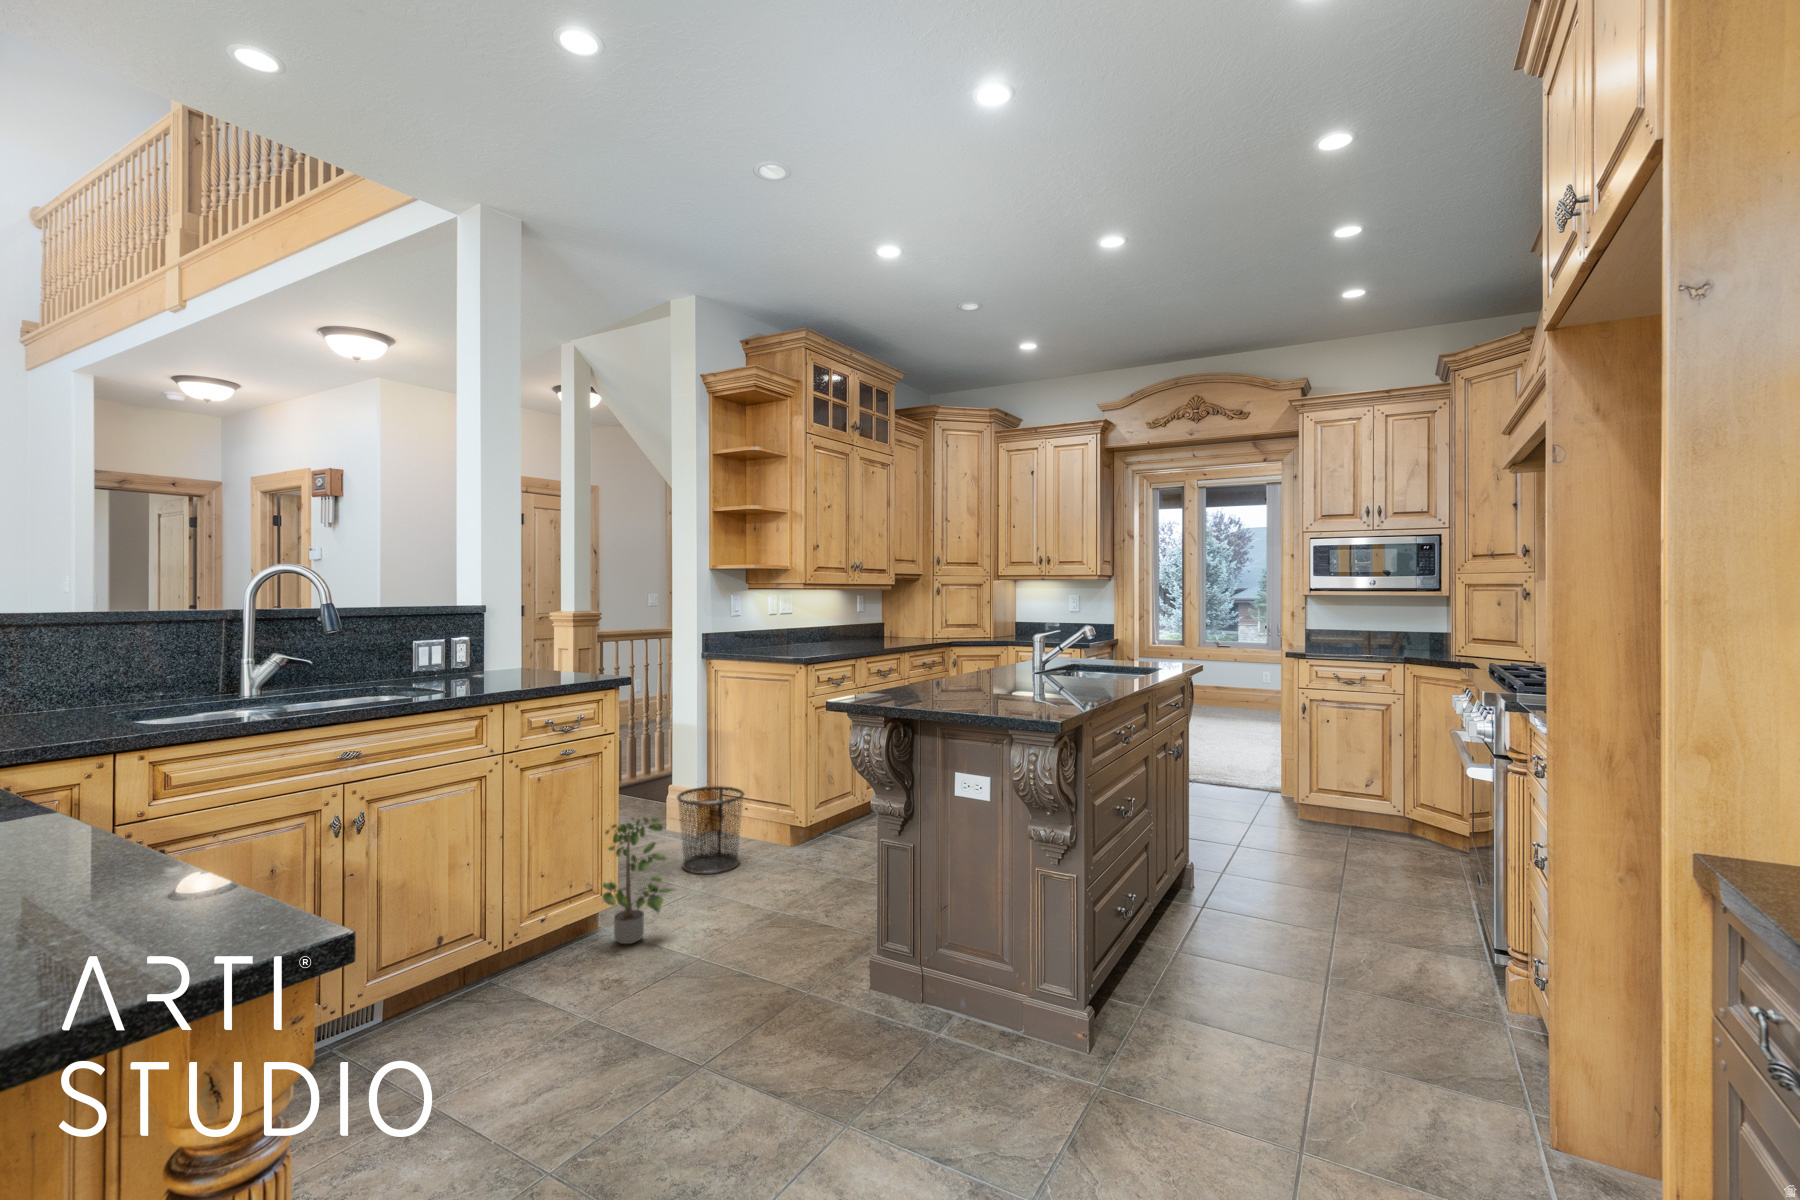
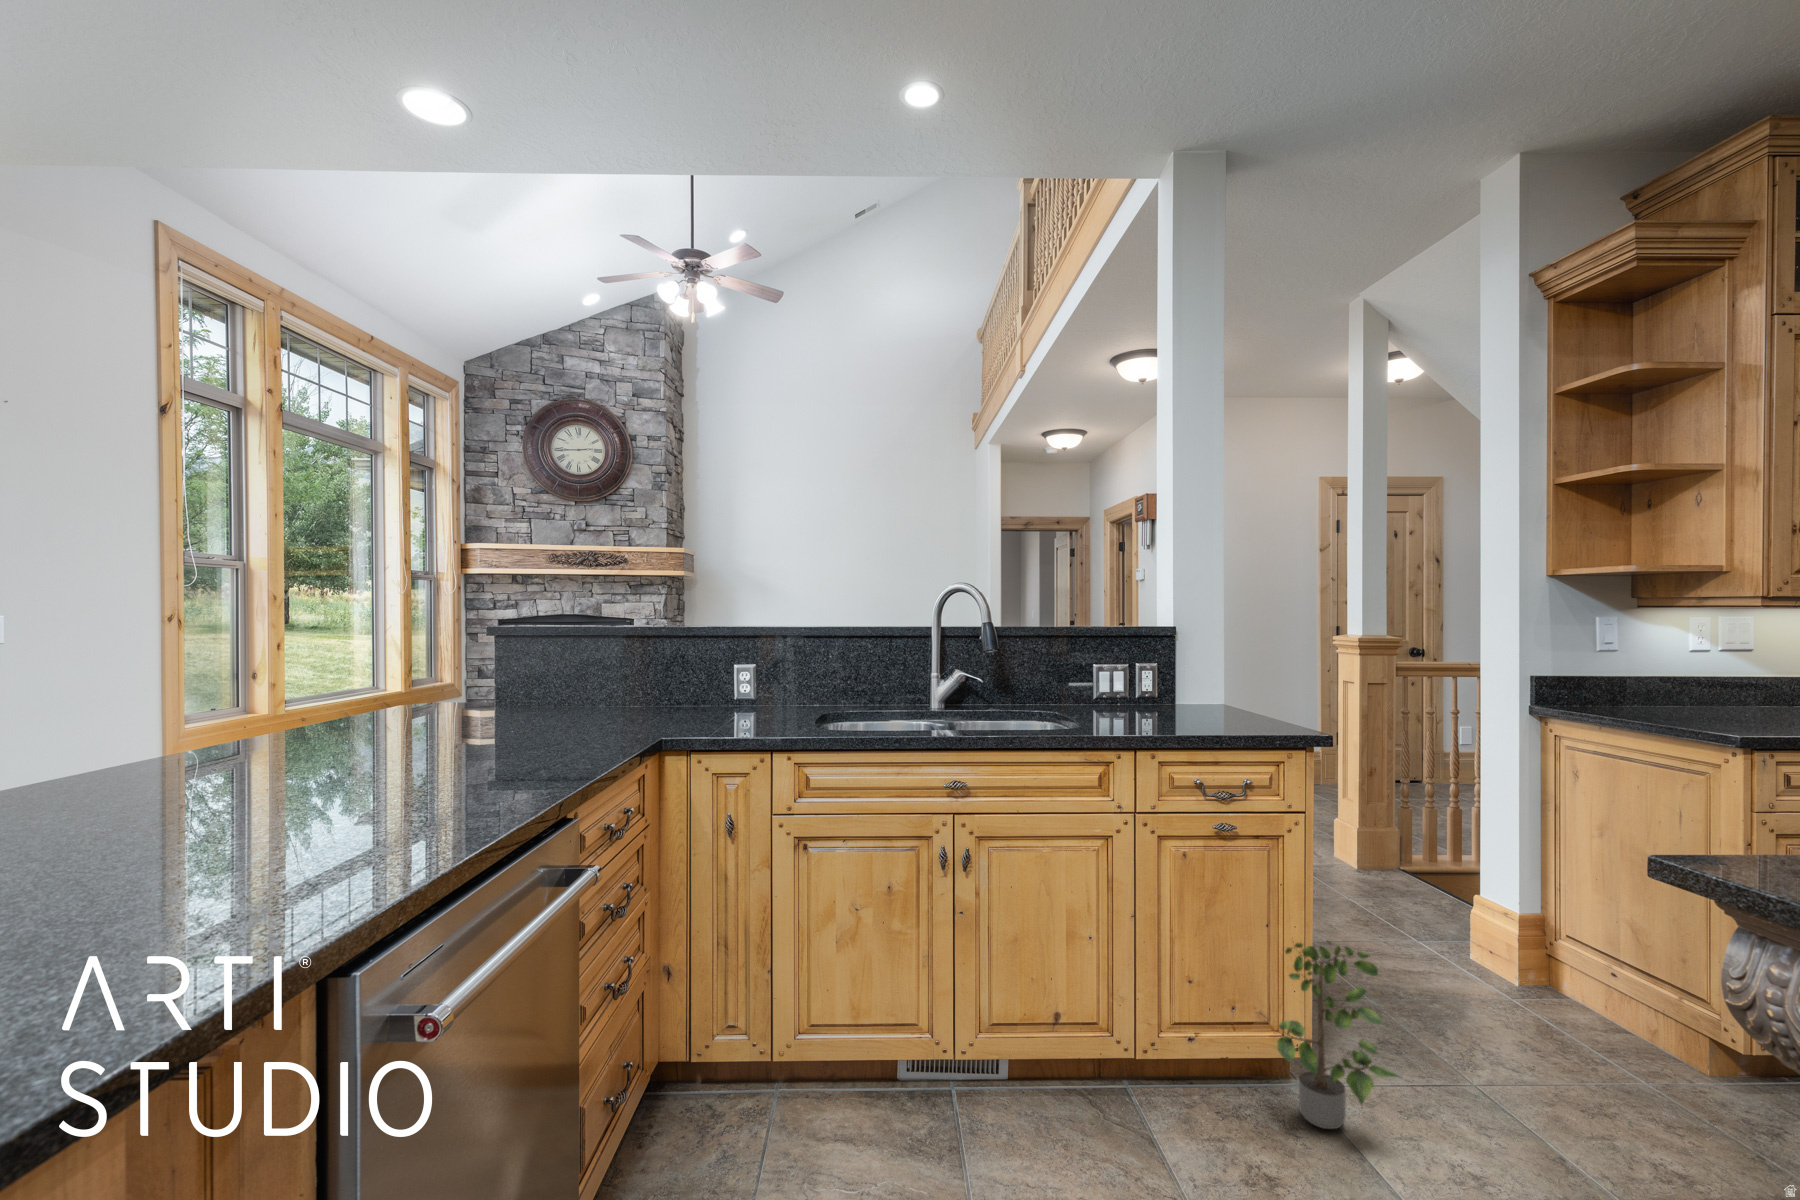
waste bin: present [677,786,744,874] -> none [1454,914,1586,1070]

